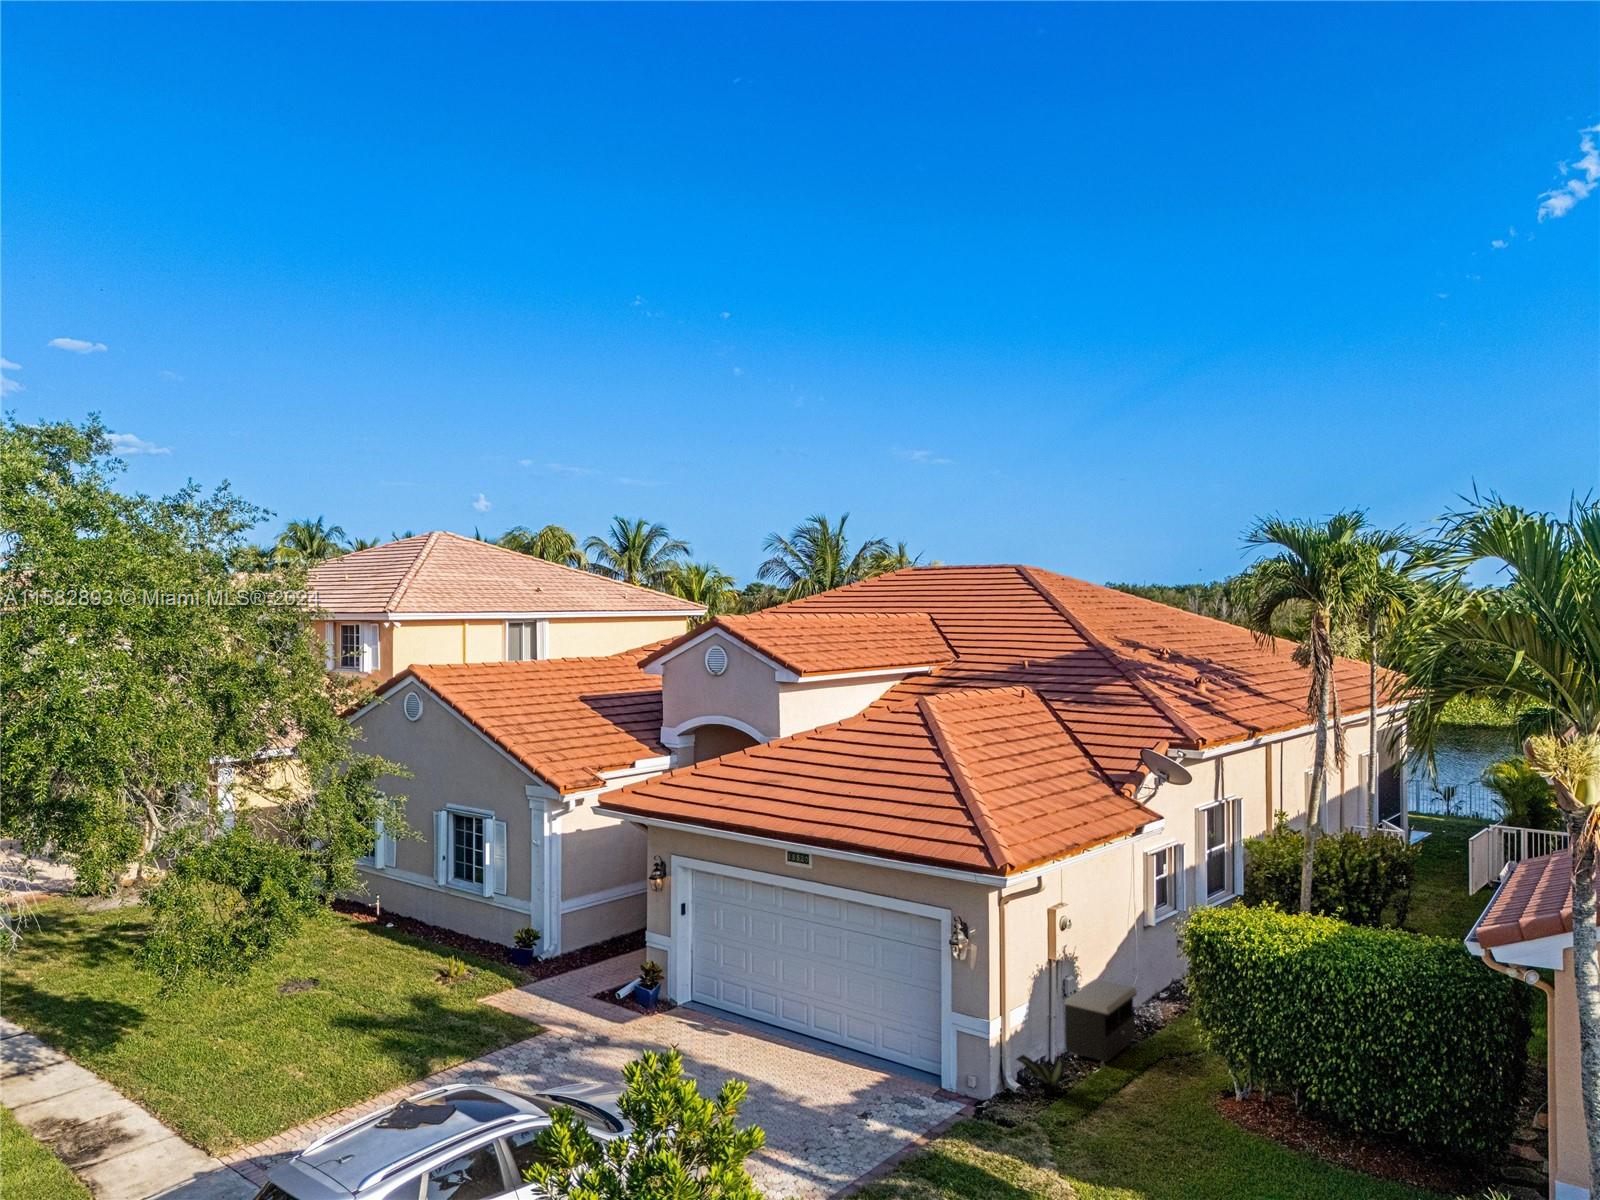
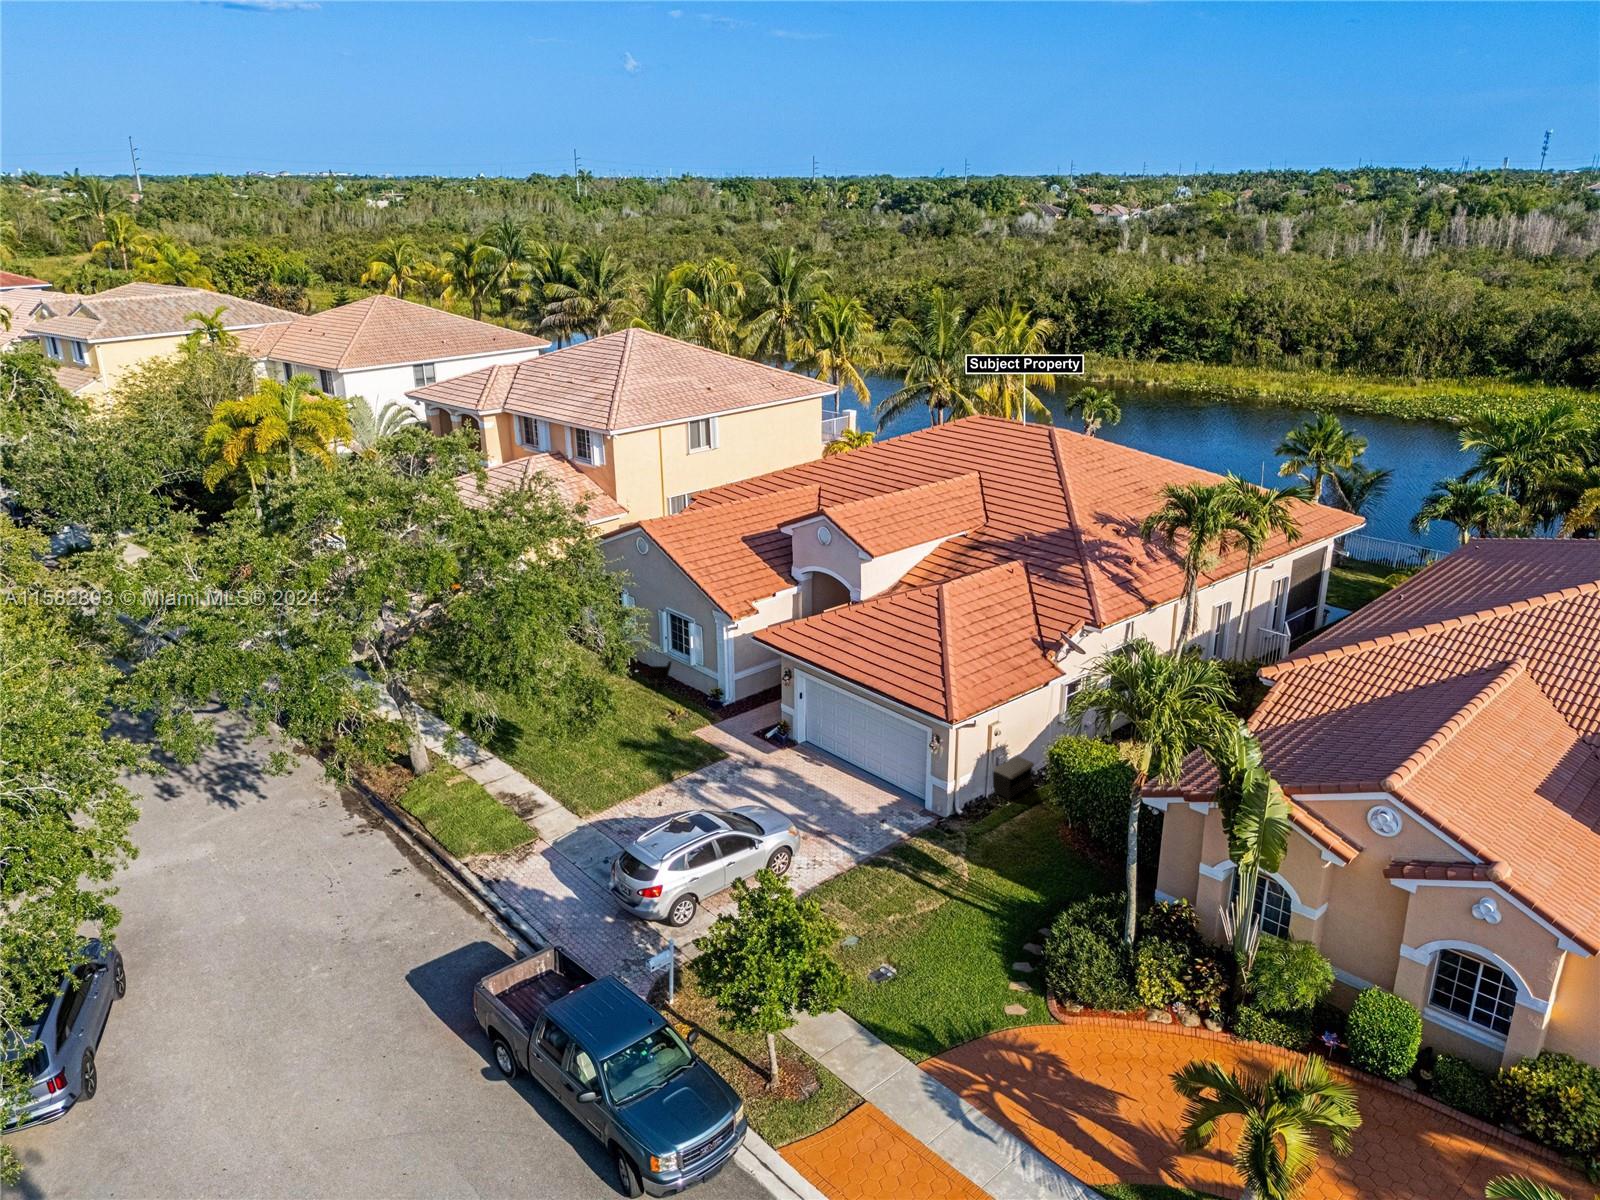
lounge chair: none [403,899,453,945] -> present [649,661,671,684]
potted plant: present [1017,1055,1079,1095] -> none [959,796,988,817]

